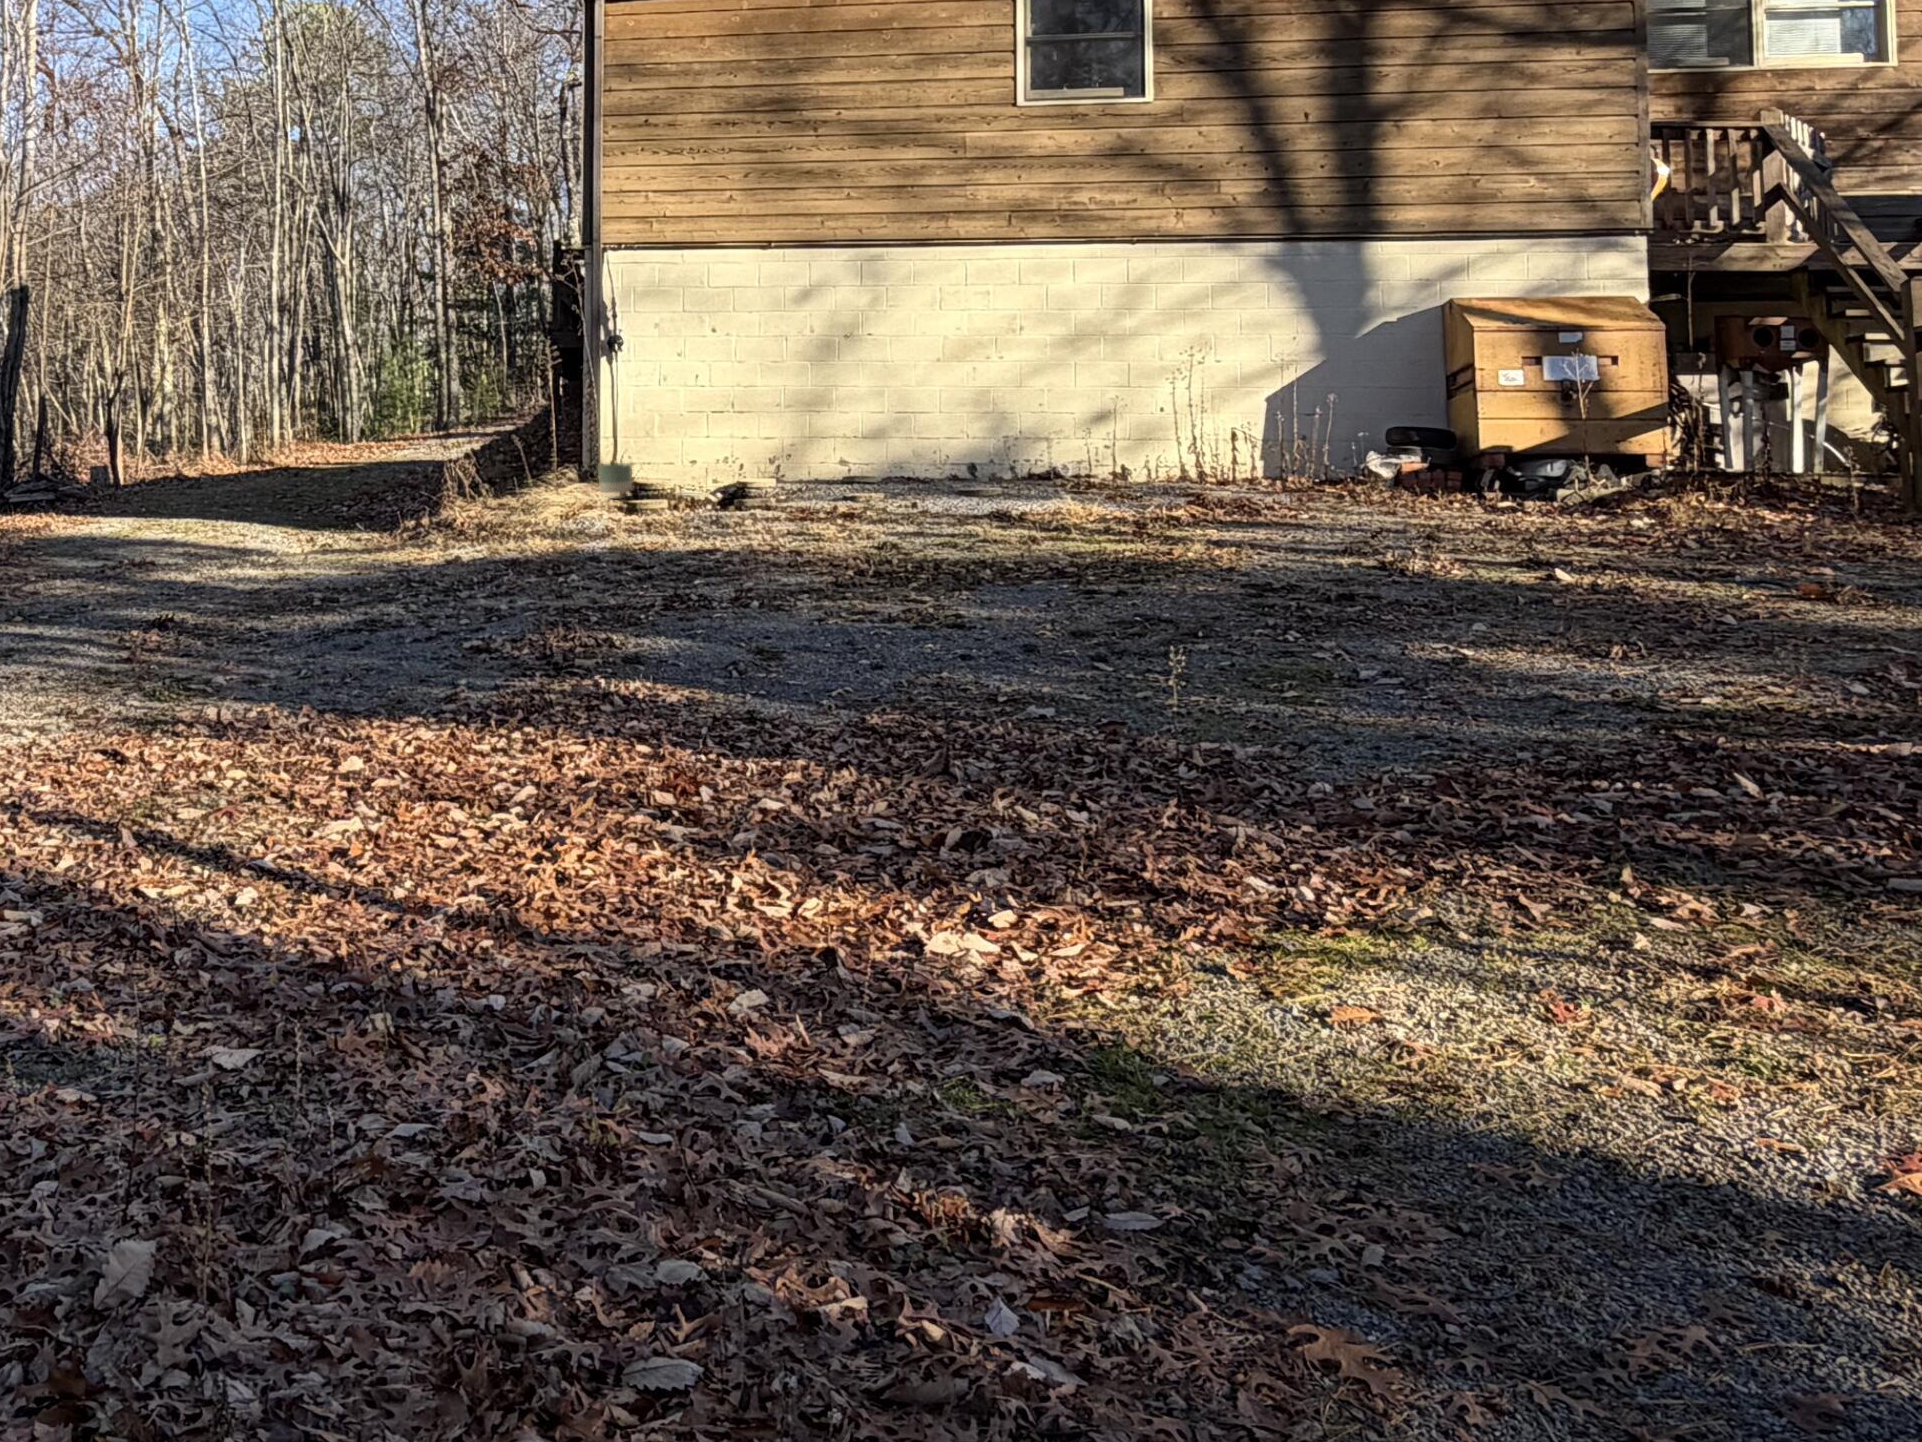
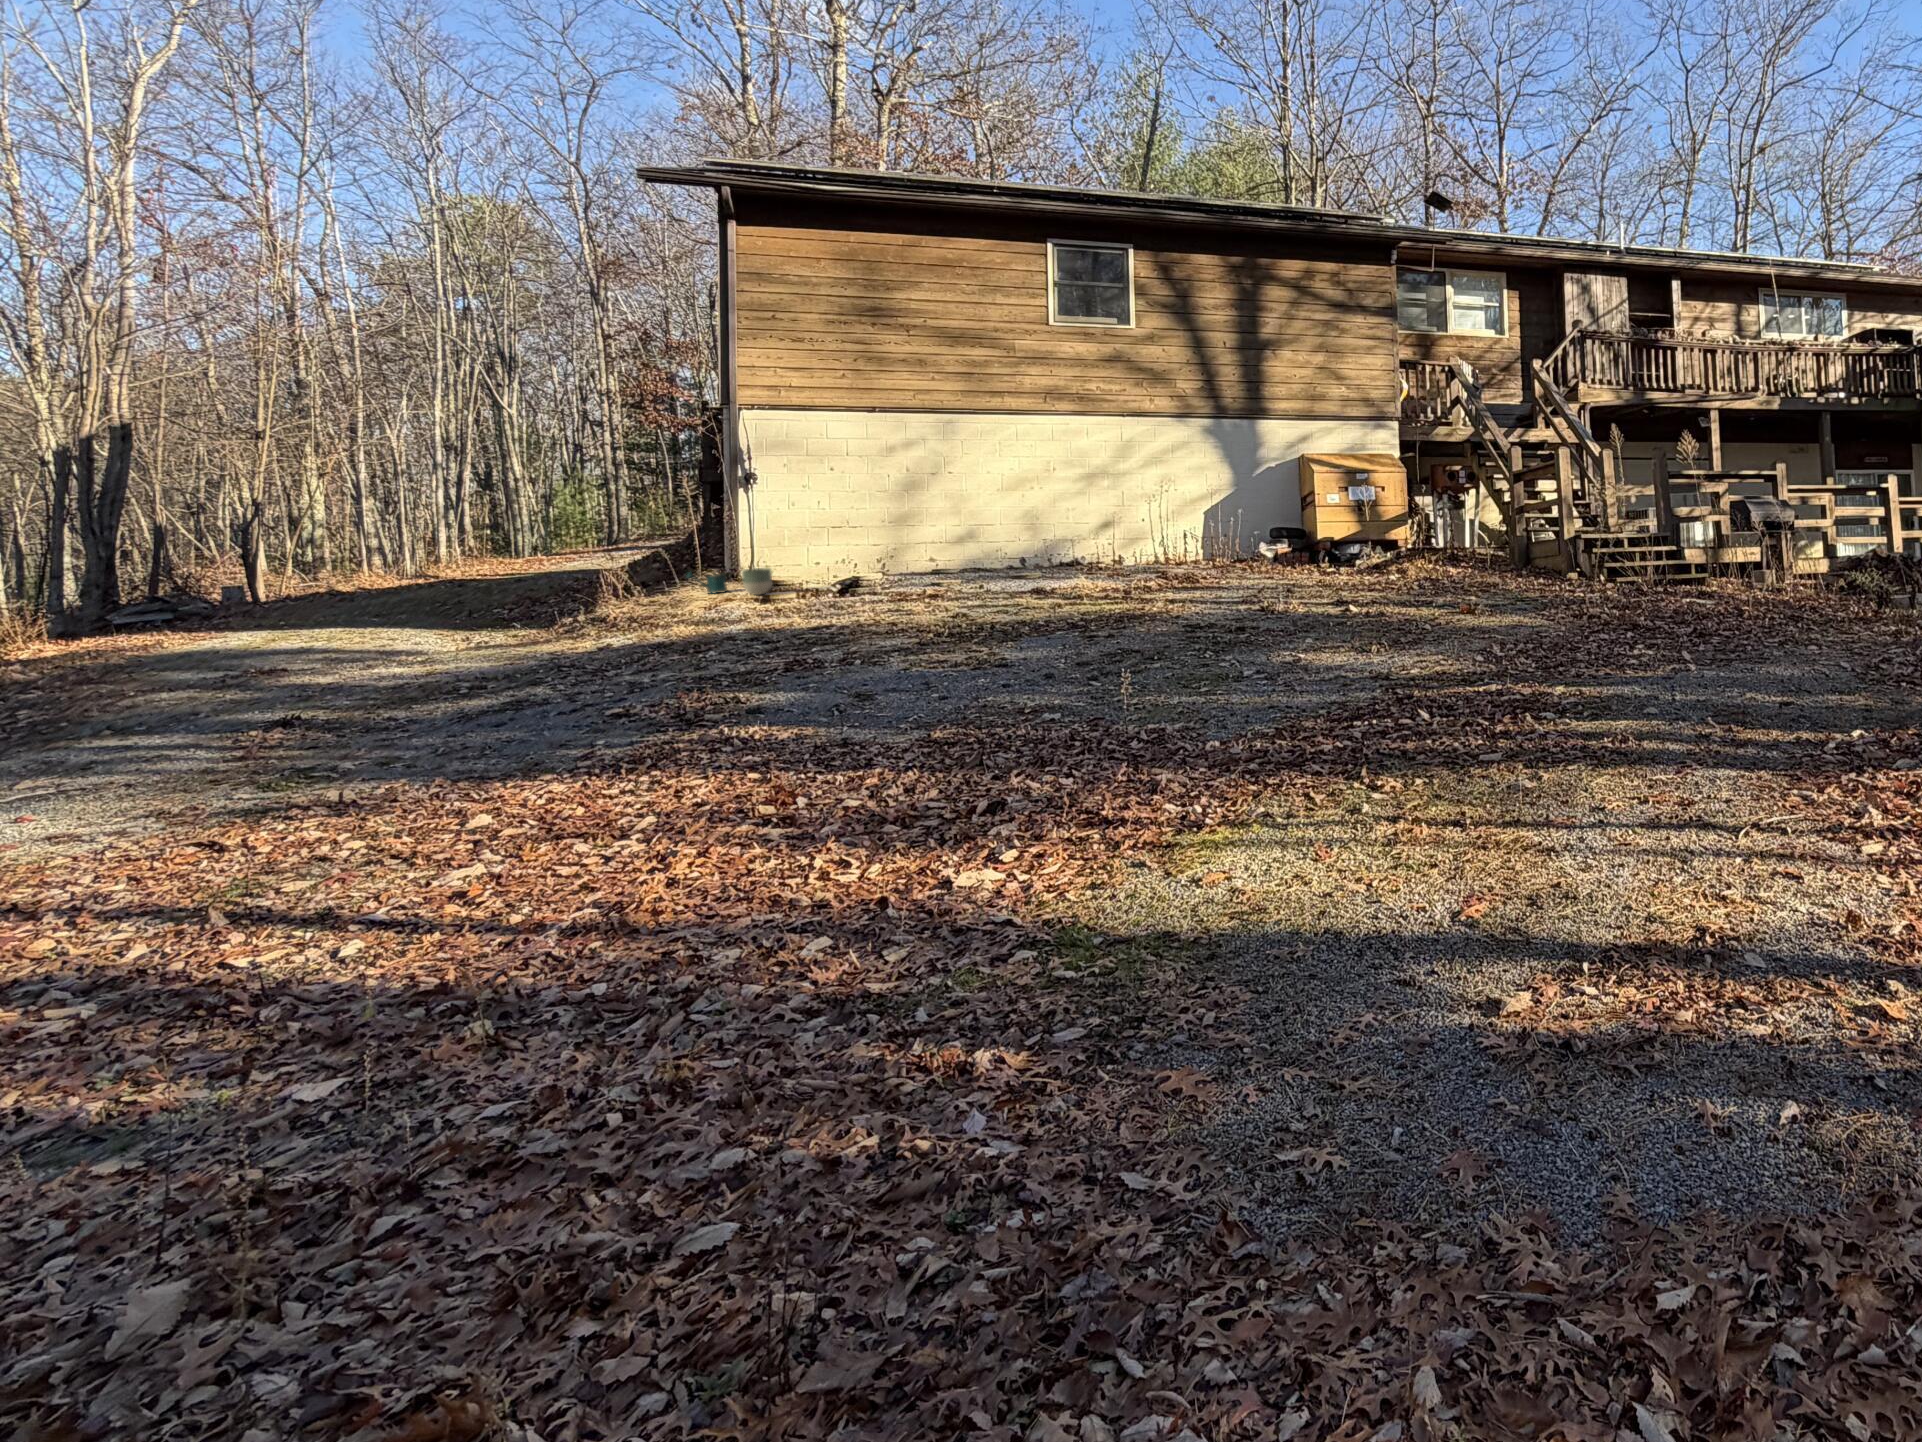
watering can: none [537,463,586,495] -> present [687,573,729,594]

